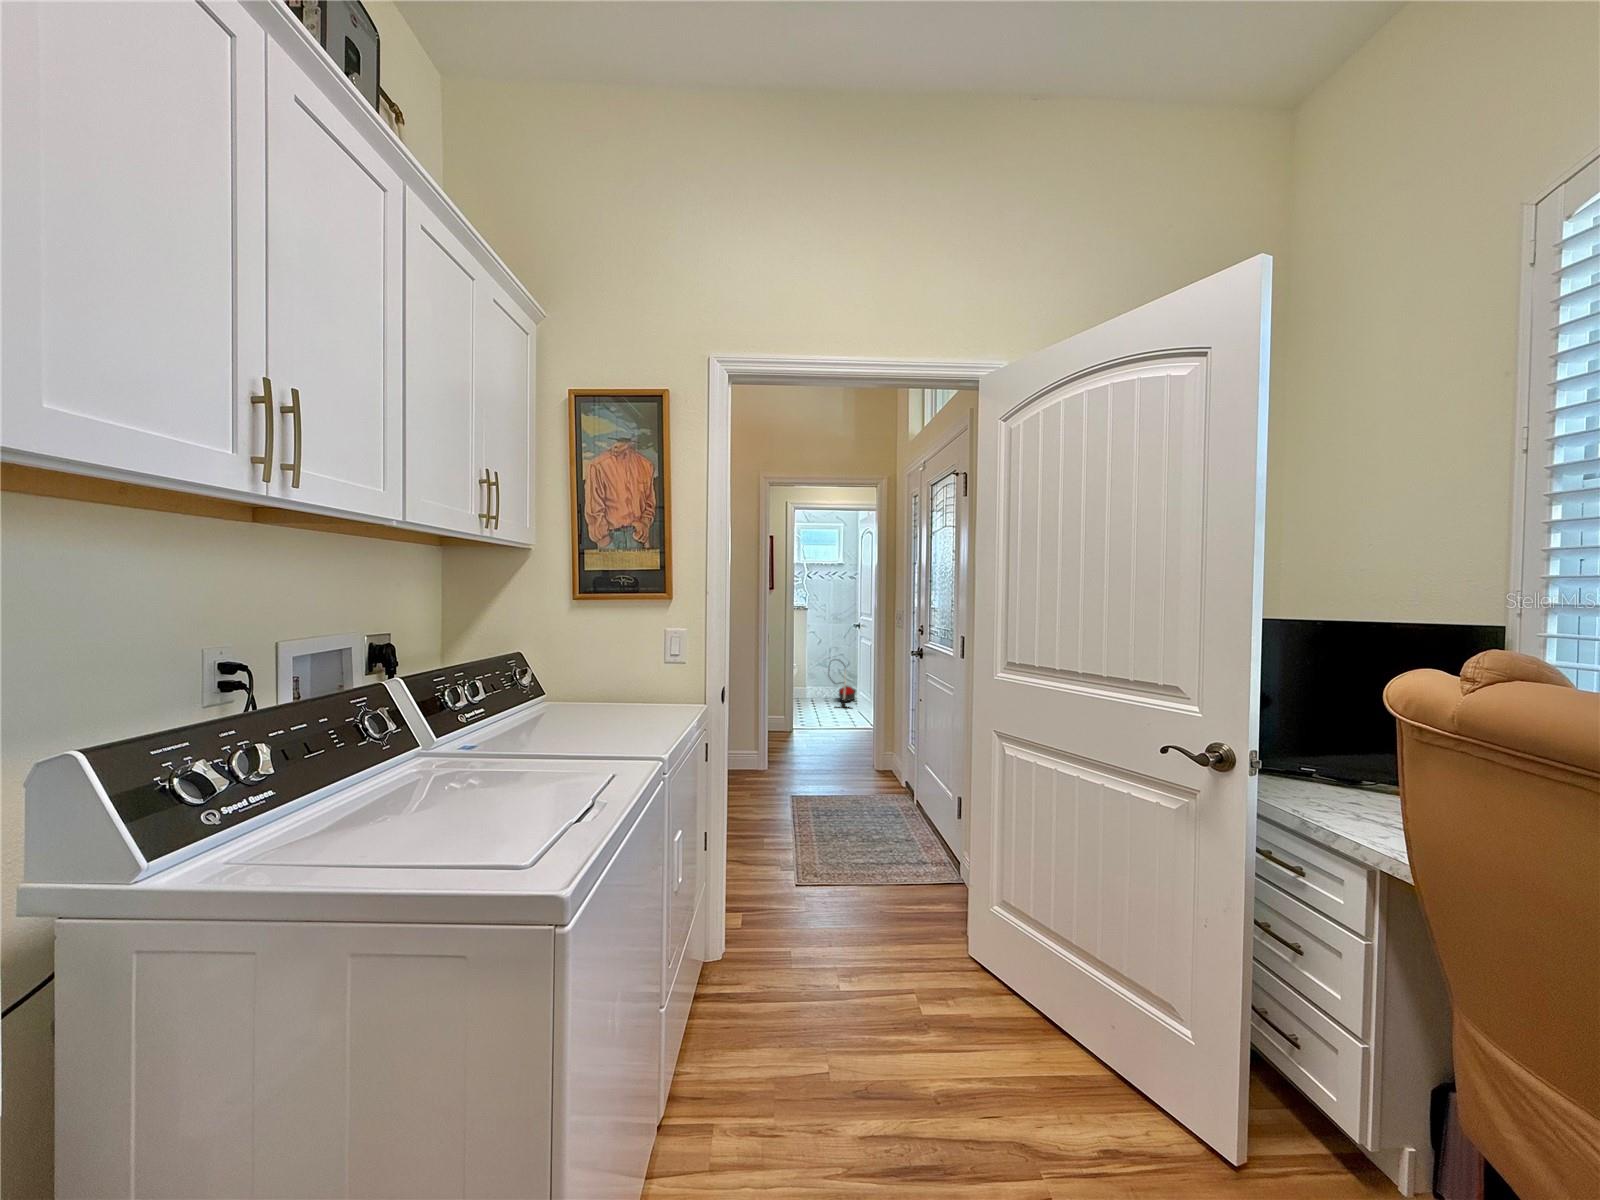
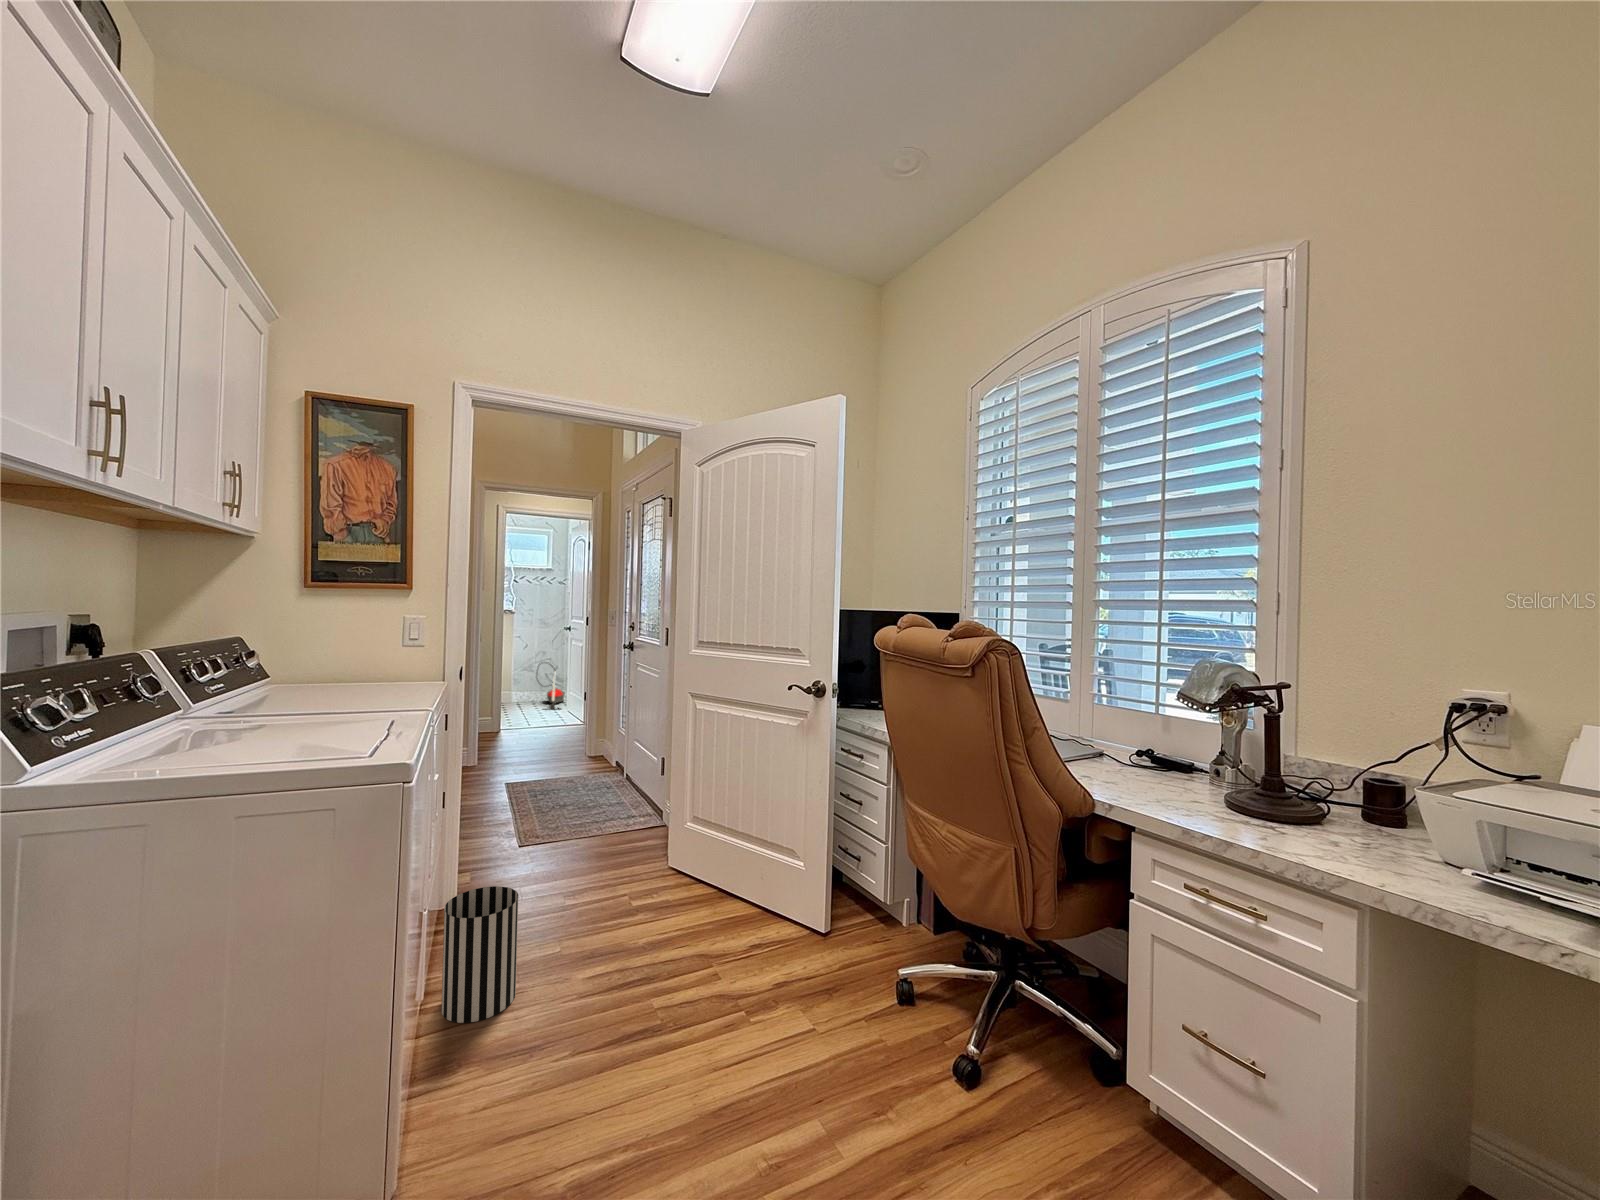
wastebasket: none [683,979,769,1171] -> present [441,886,518,1023]

